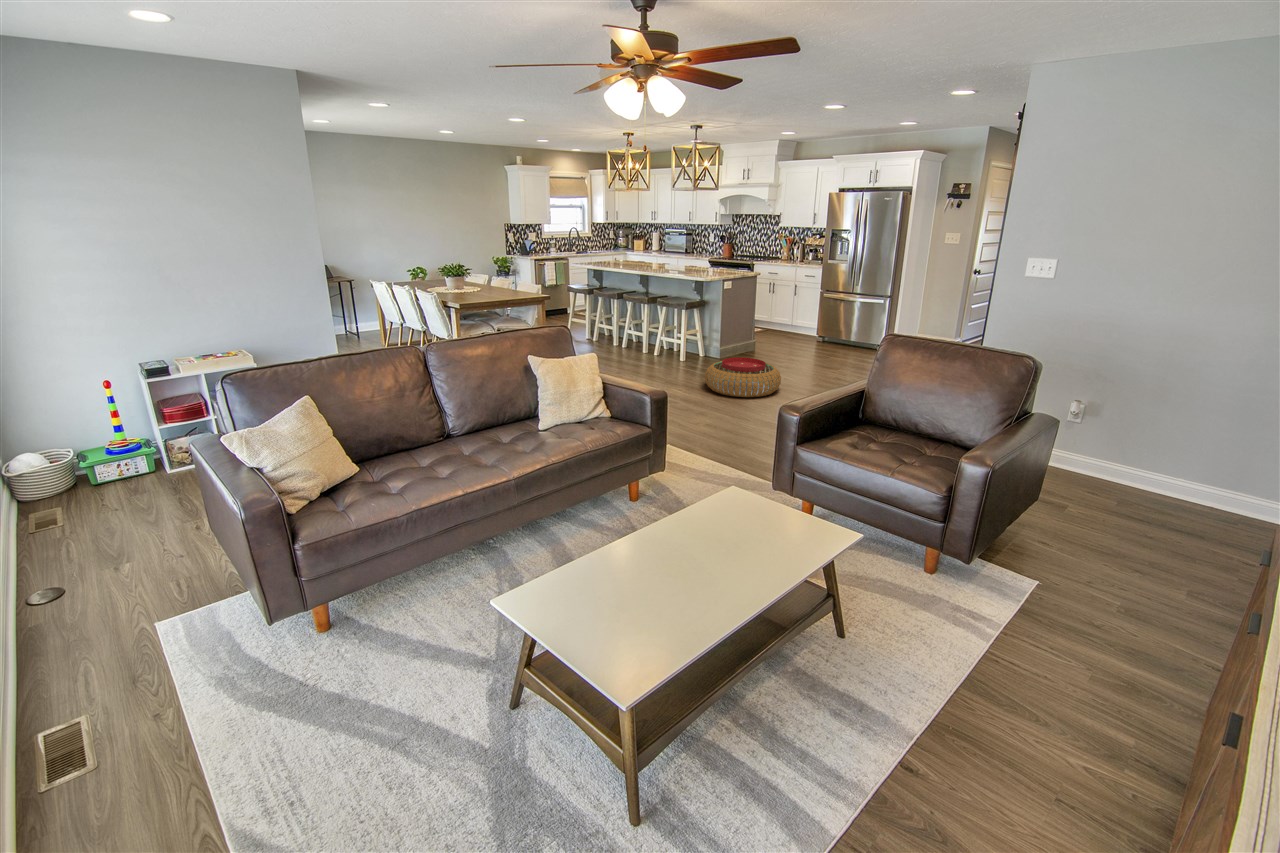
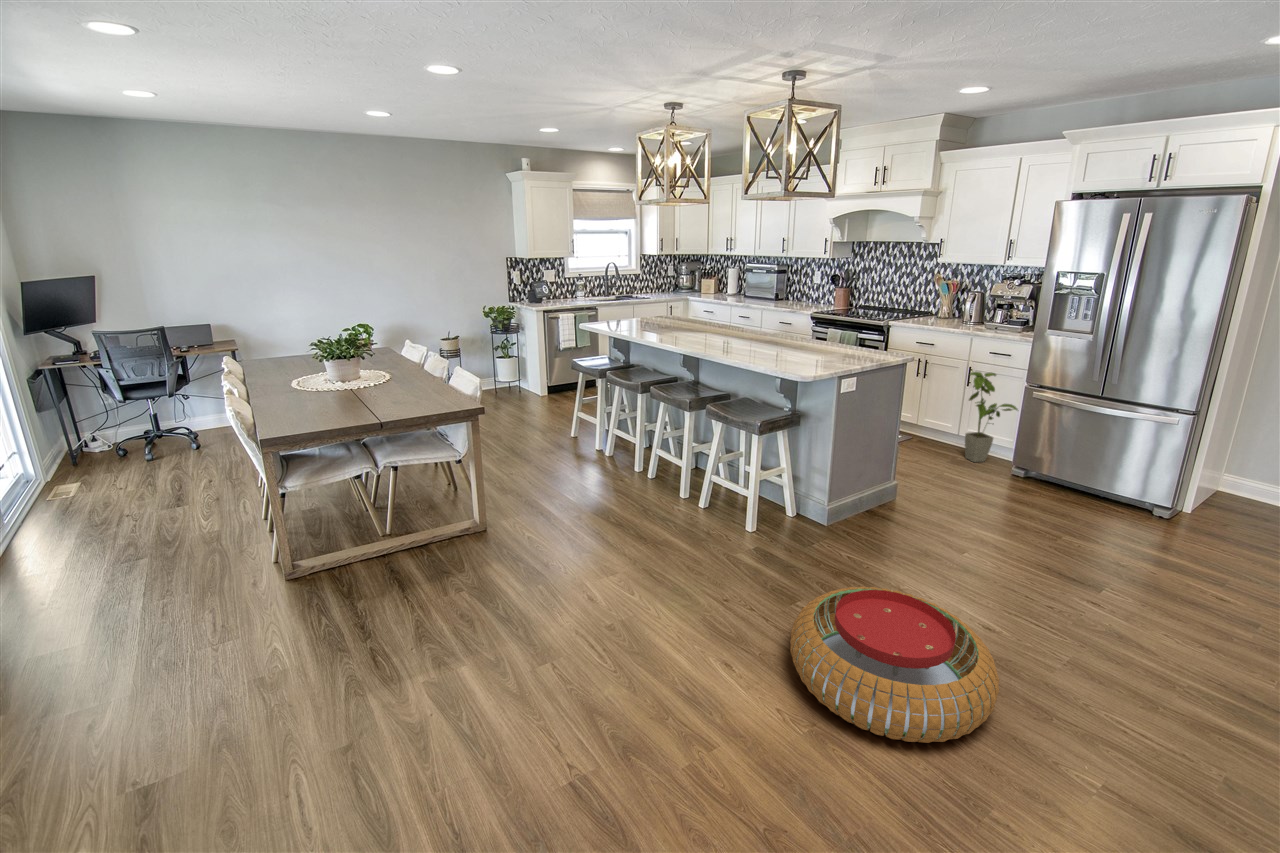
house plant: none [794,286,818,338] -> present [965,372,1018,462]

